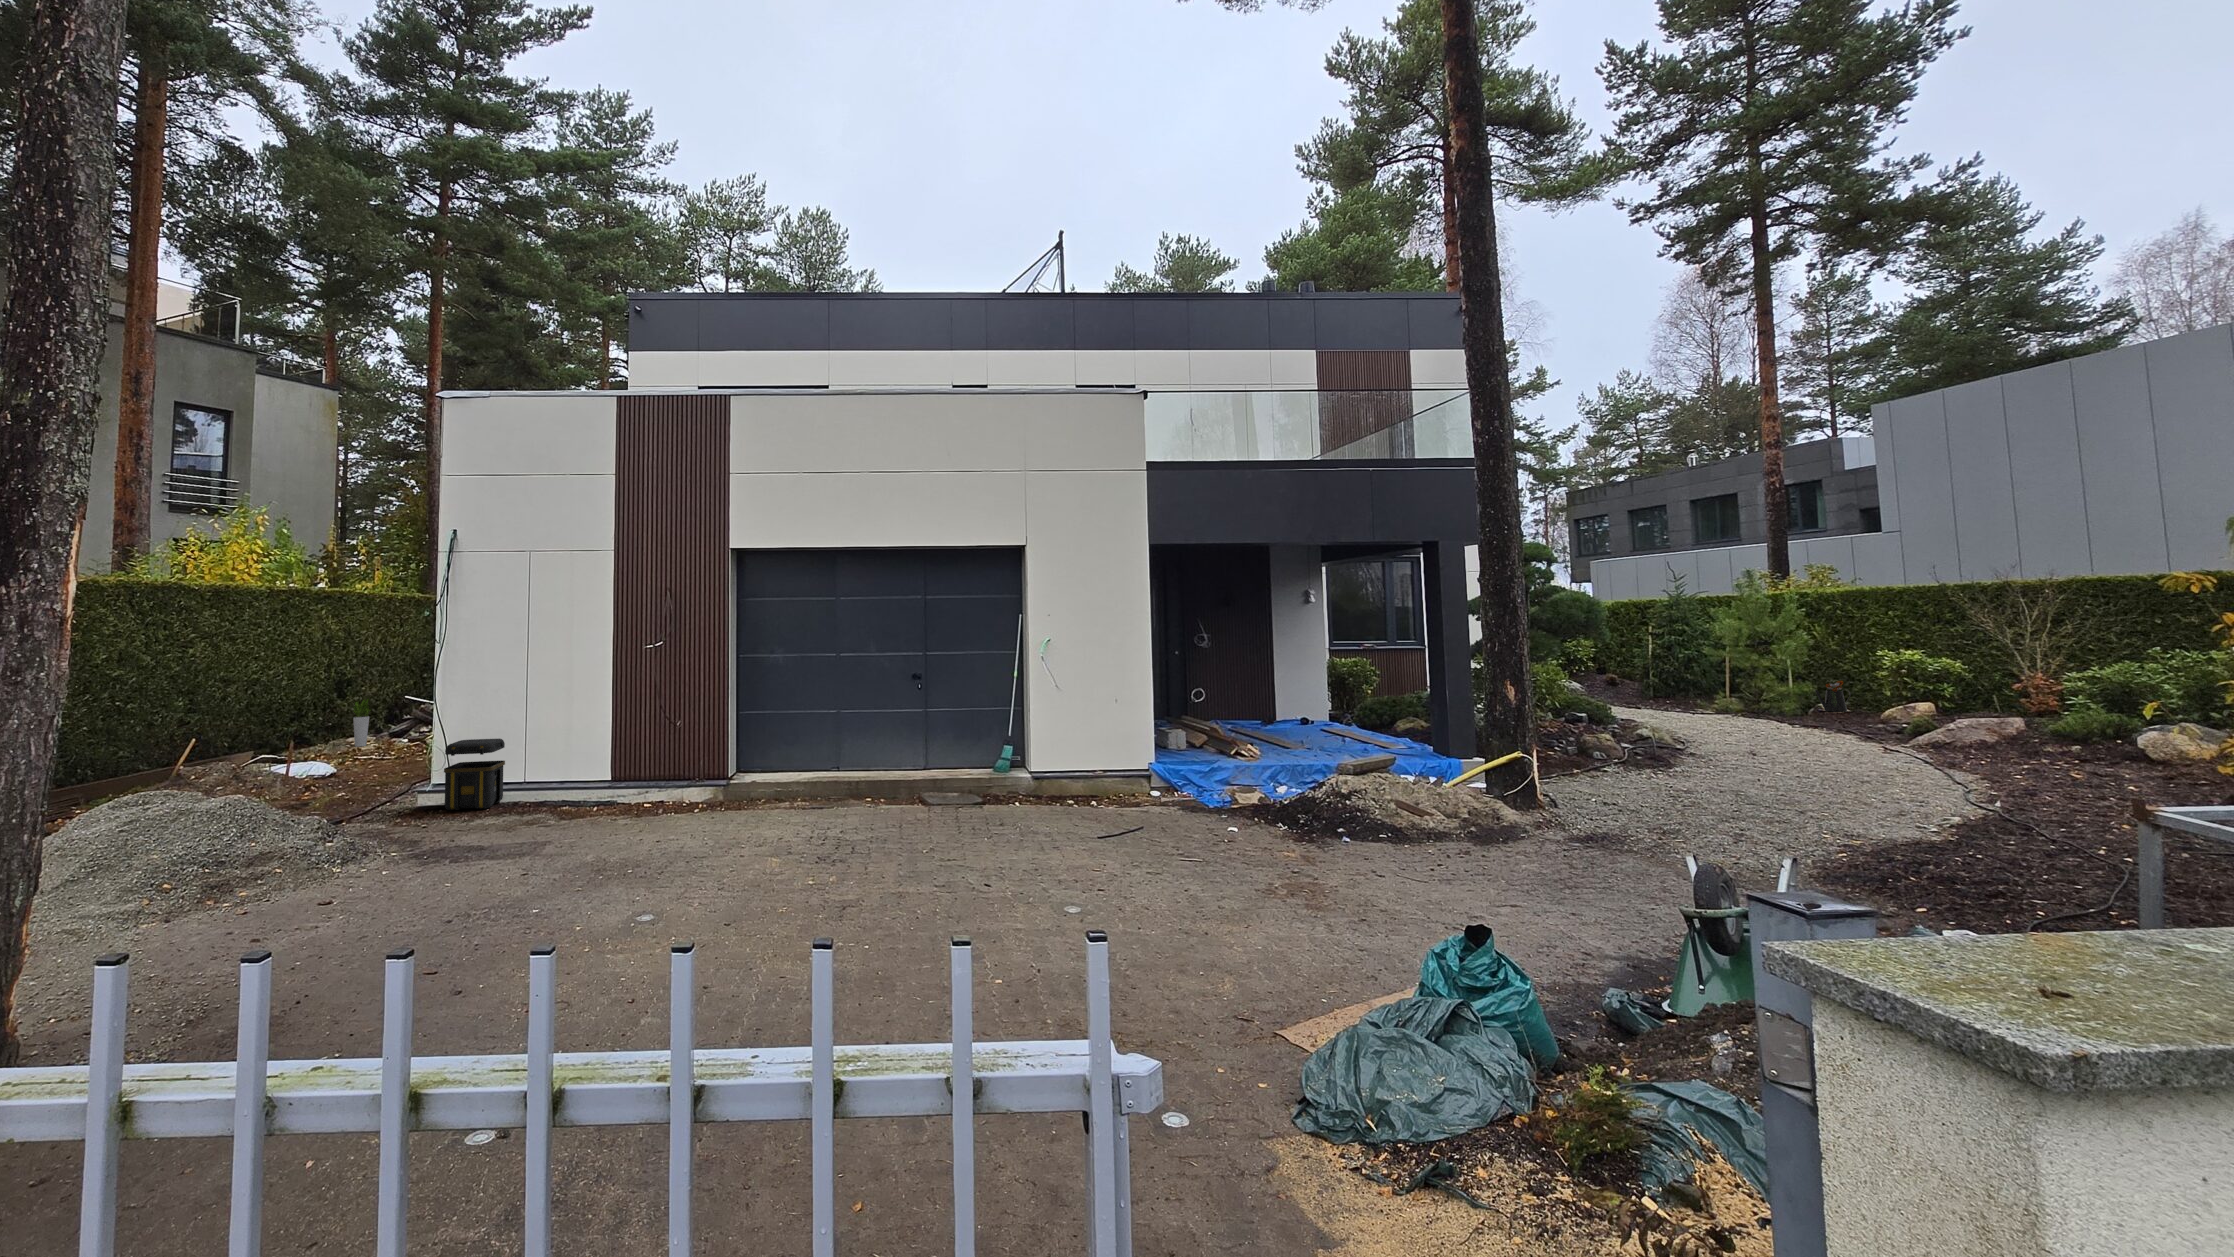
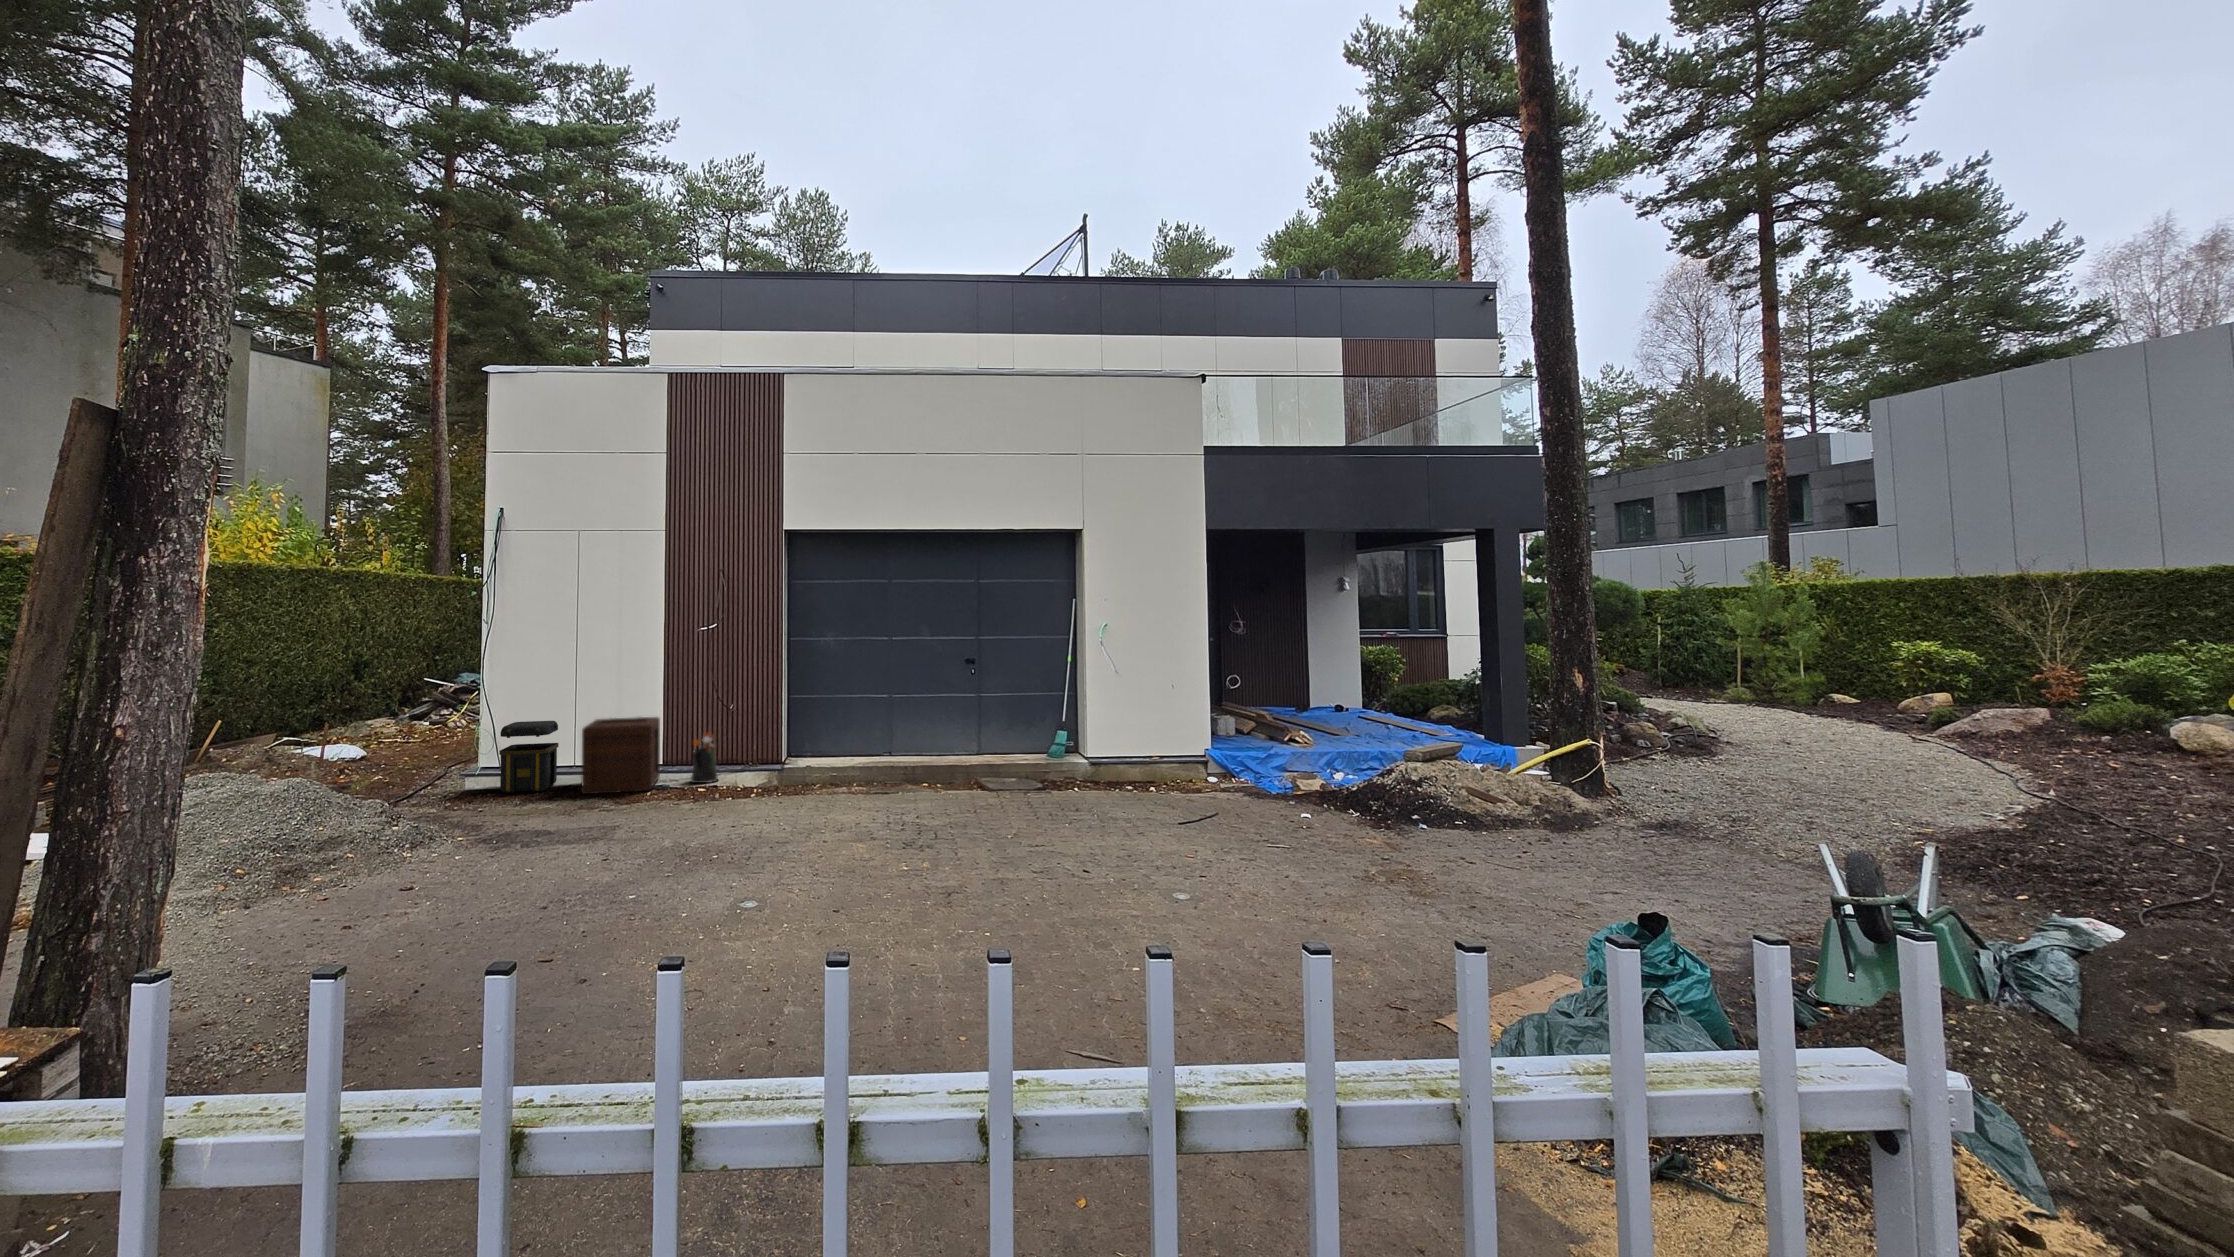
watering can: present [1815,681,1851,712] -> present [691,732,718,783]
planter: present [353,699,371,747] -> none [381,680,402,728]
wooden crate: none [523,734,606,811] -> present [581,717,660,794]

